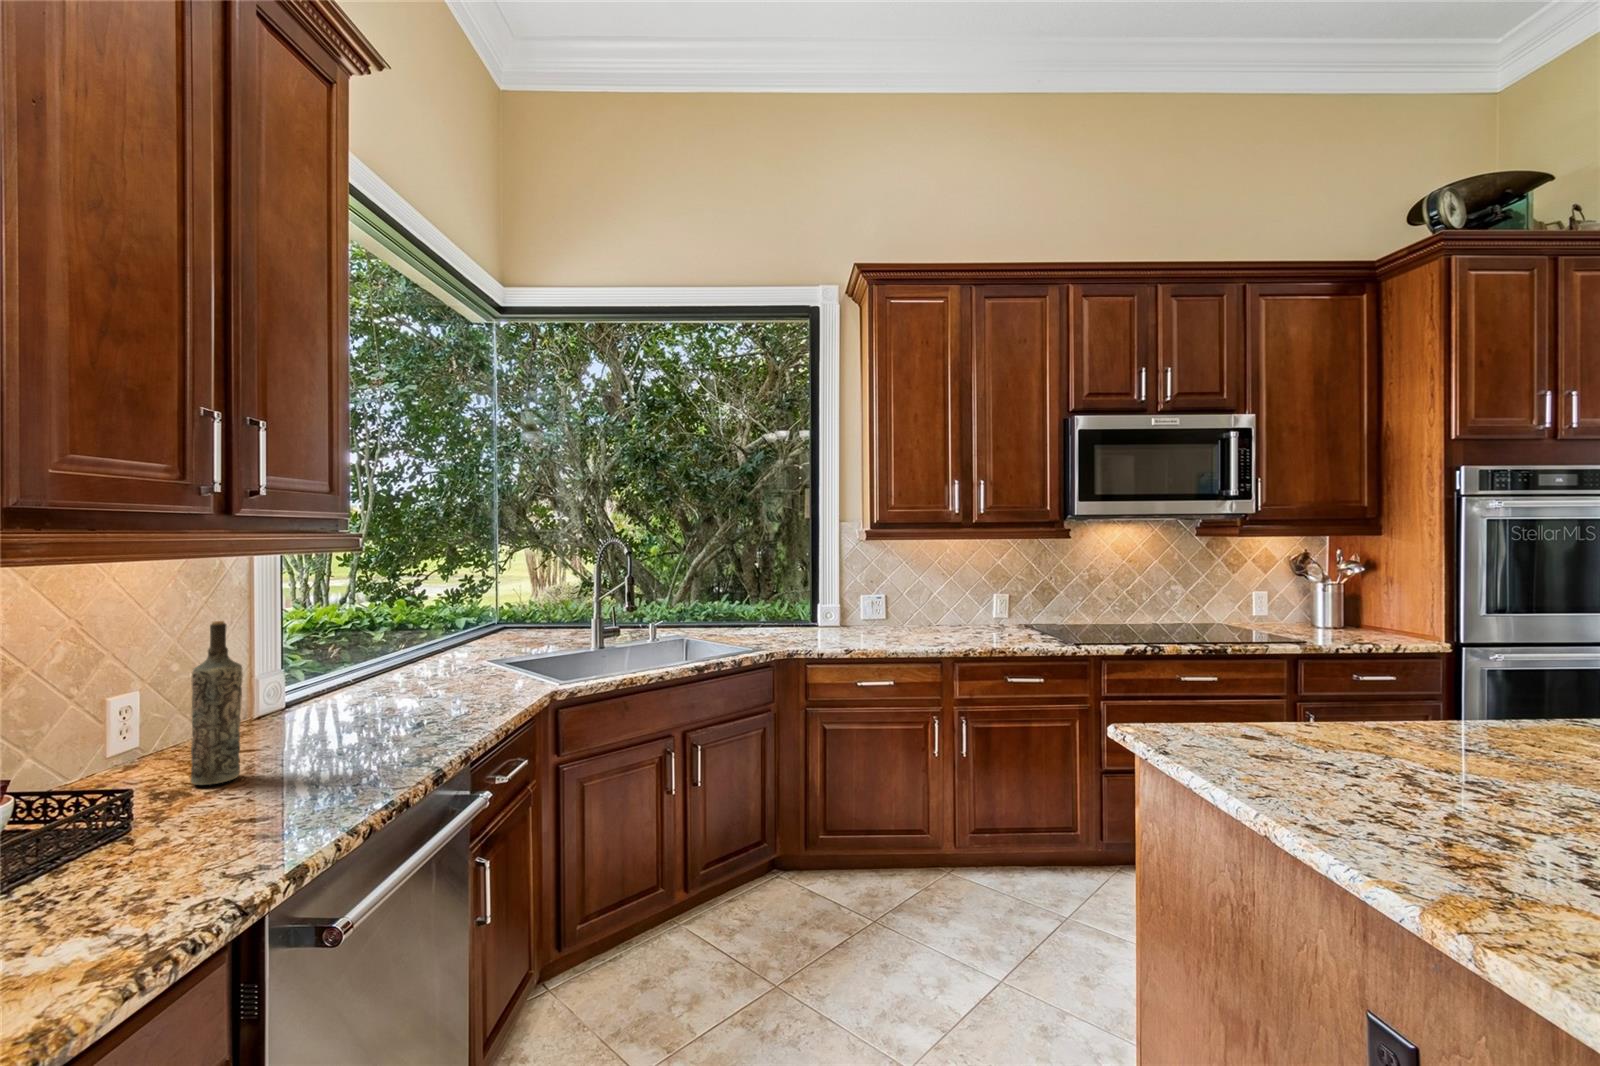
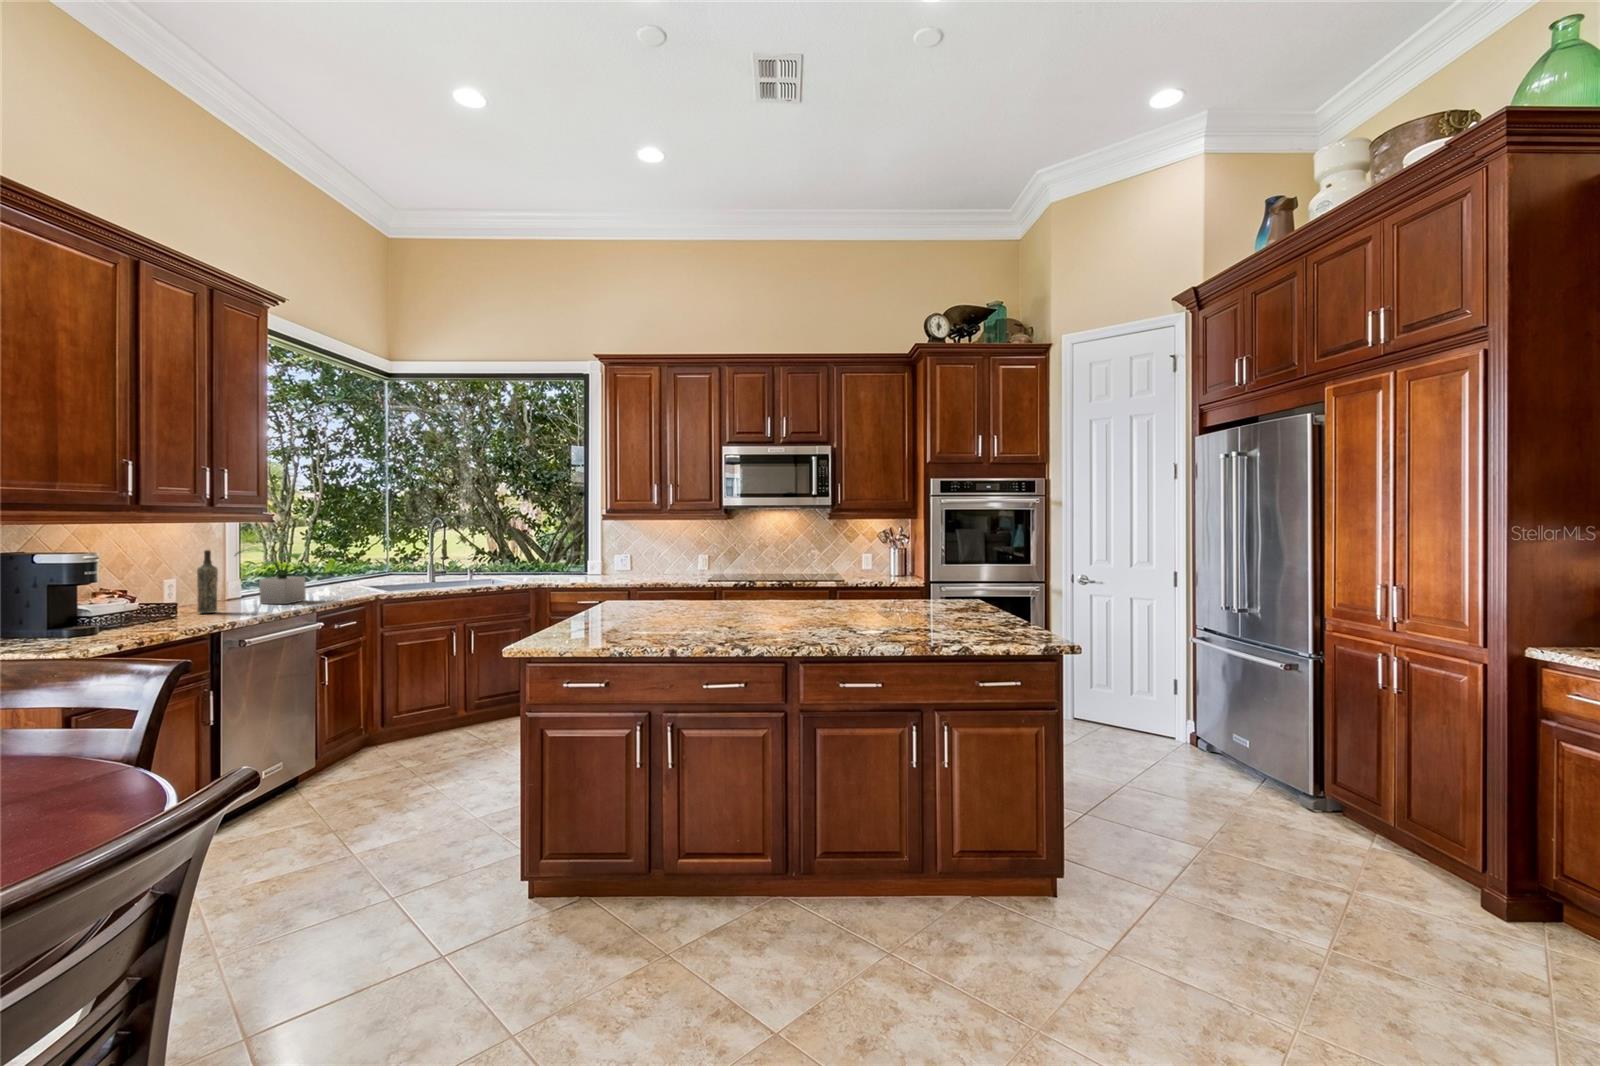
potted plant: none [271,607,444,732] -> present [236,549,306,604]

